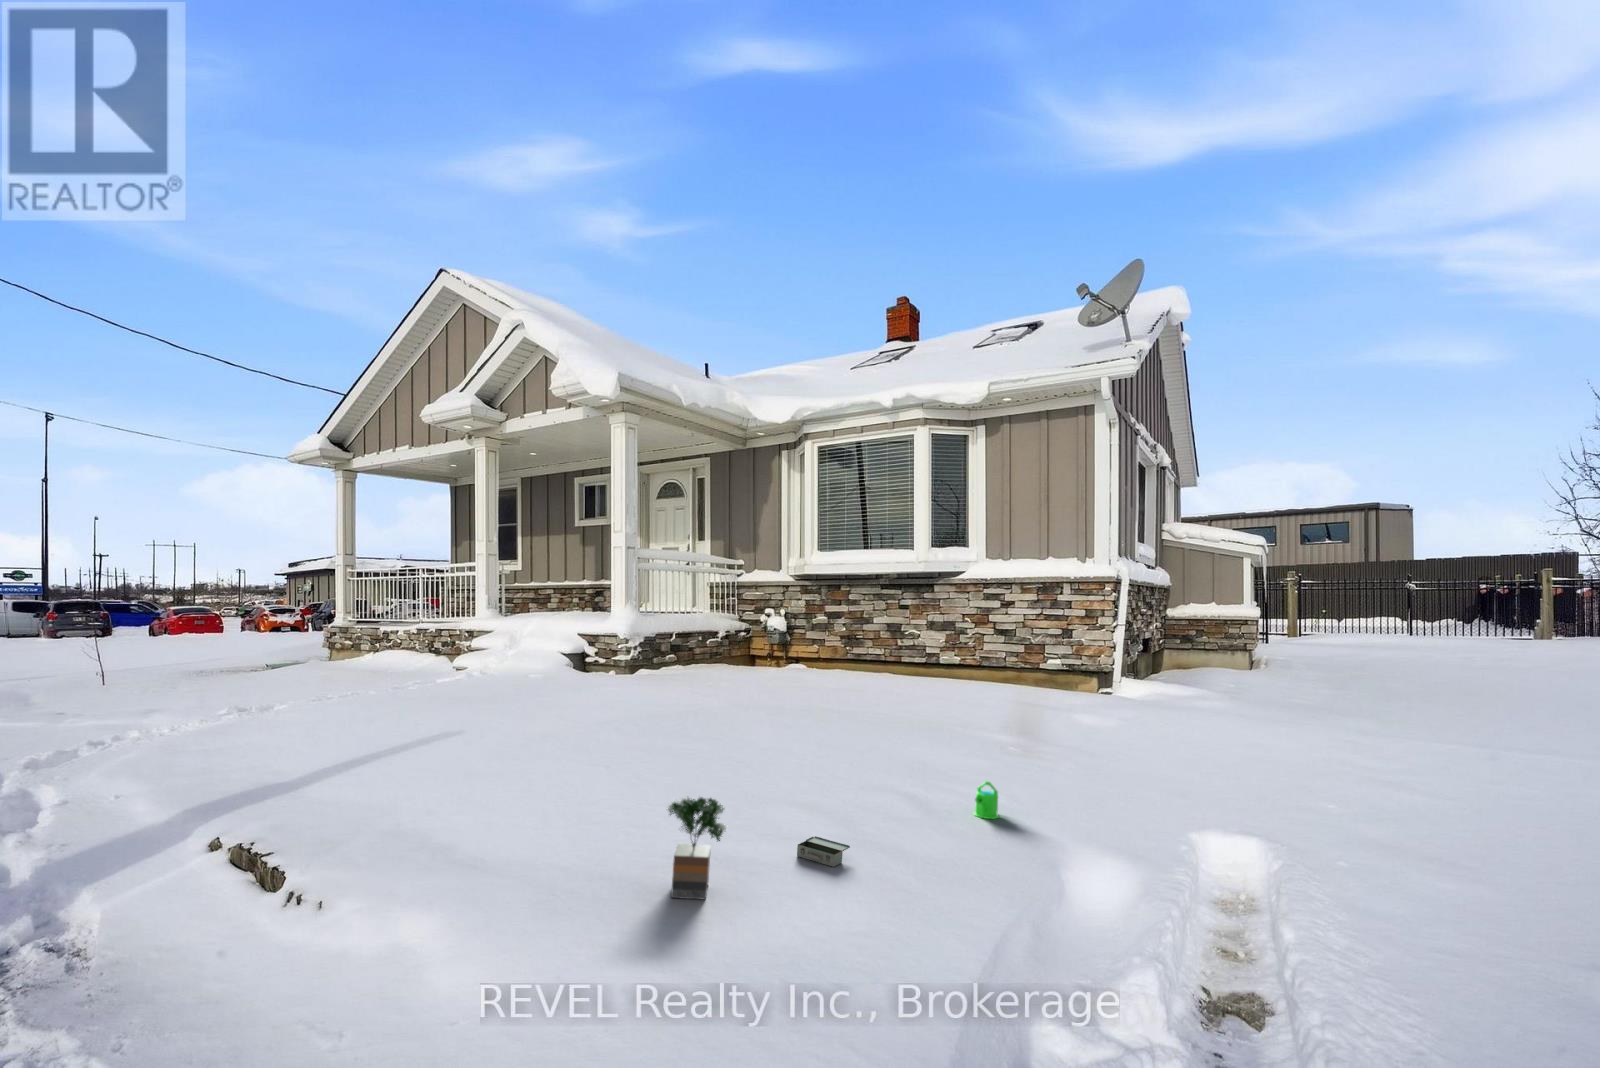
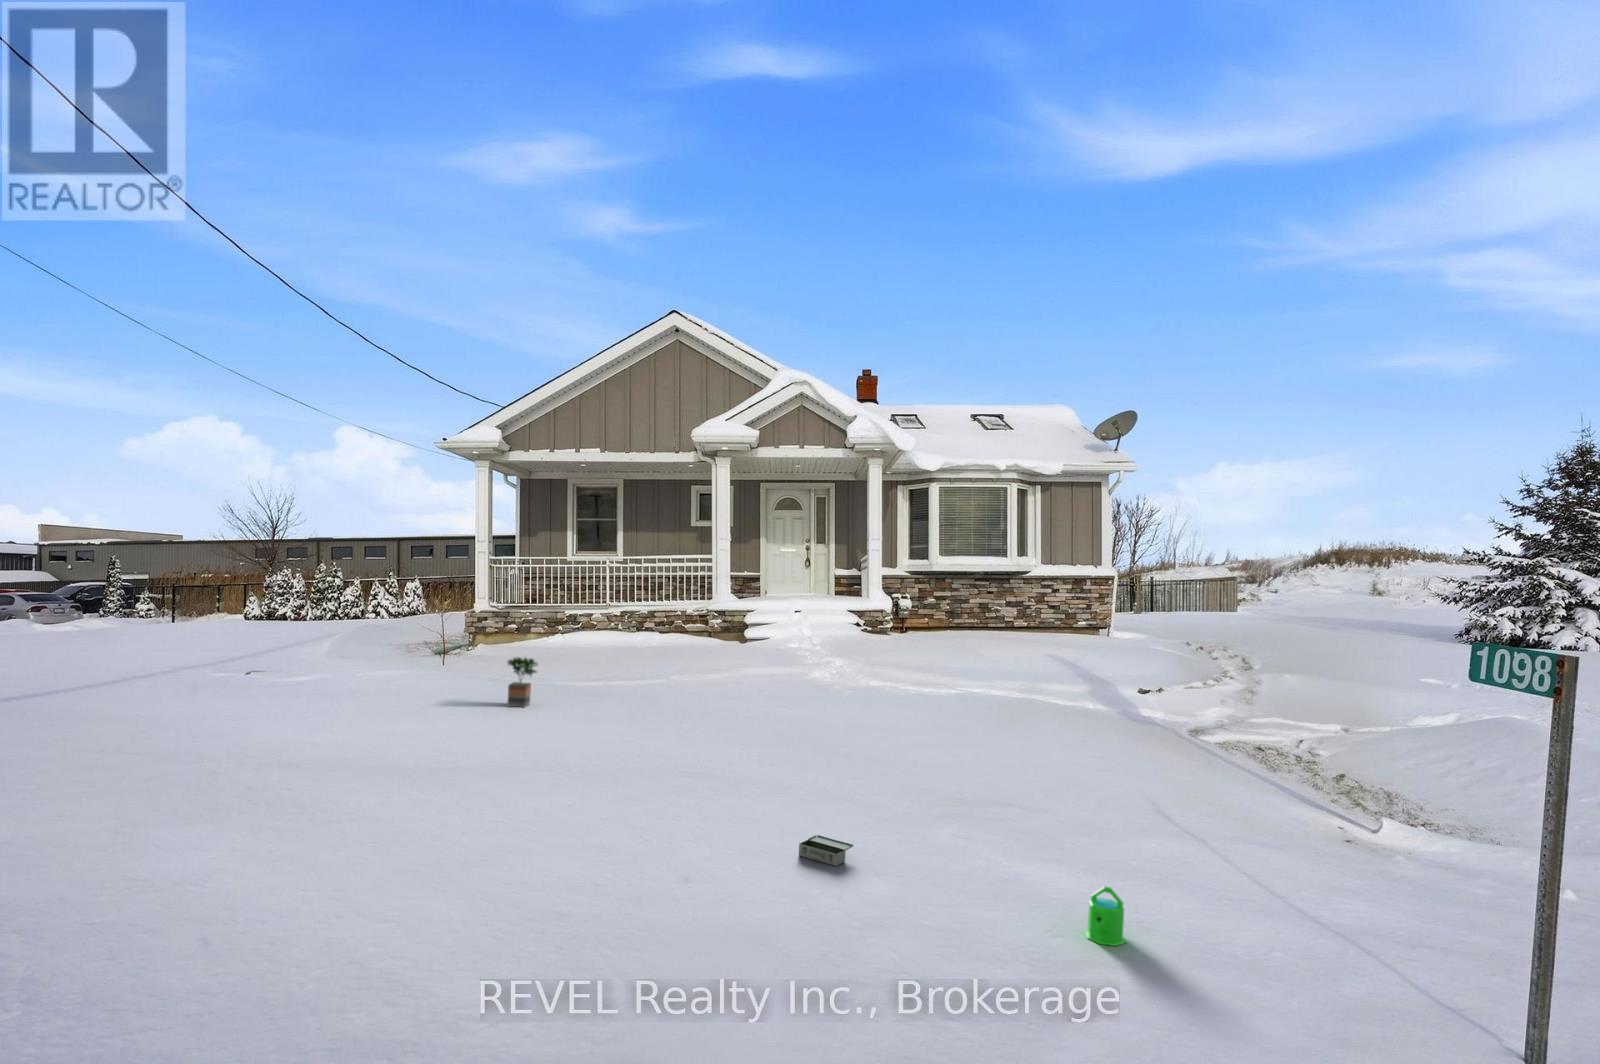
watering can: present [974,781,999,819] -> present [1085,887,1125,946]
potted tree: present [668,797,727,899] -> present [507,657,538,707]

